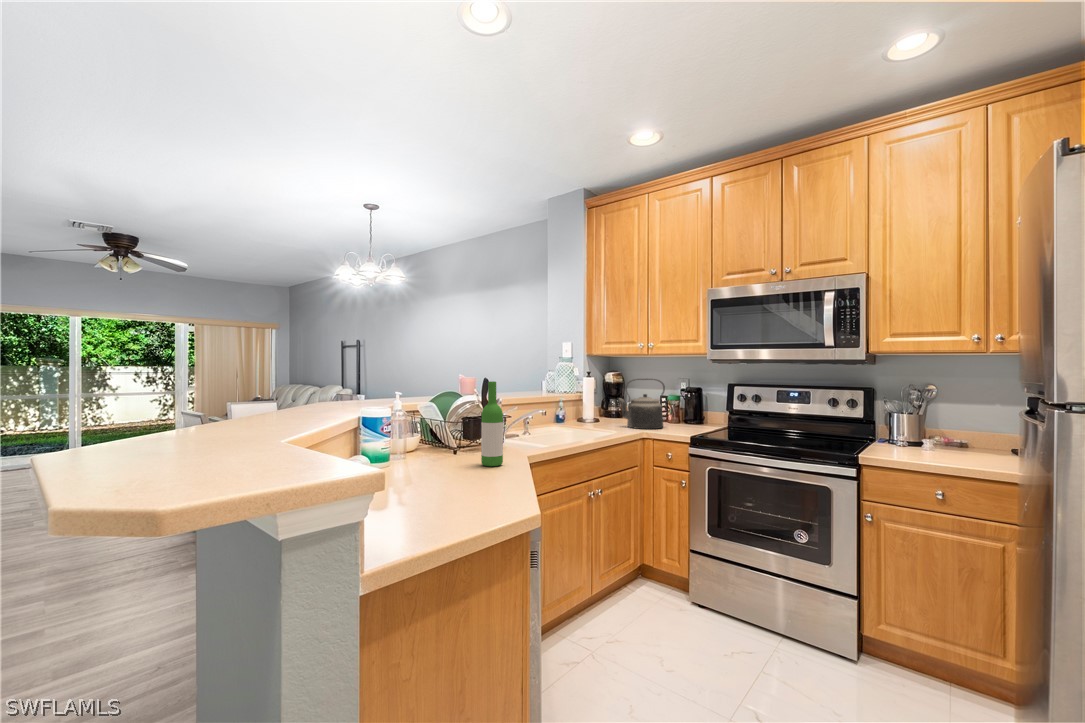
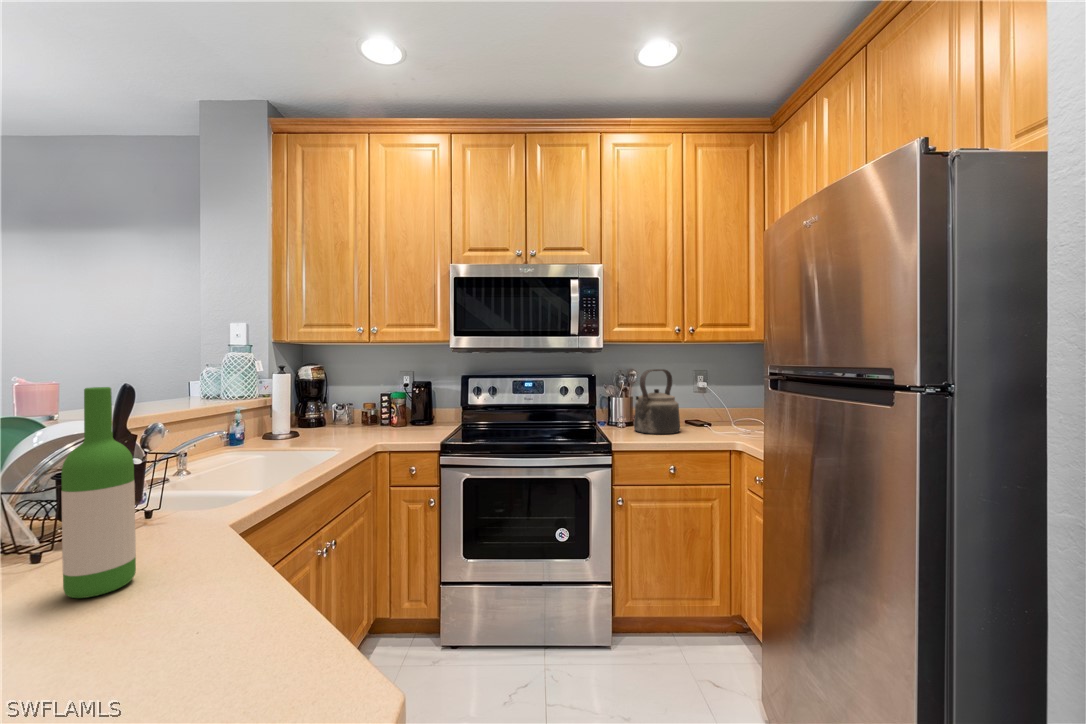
kettle: present [619,379,665,429] -> present [634,369,680,434]

